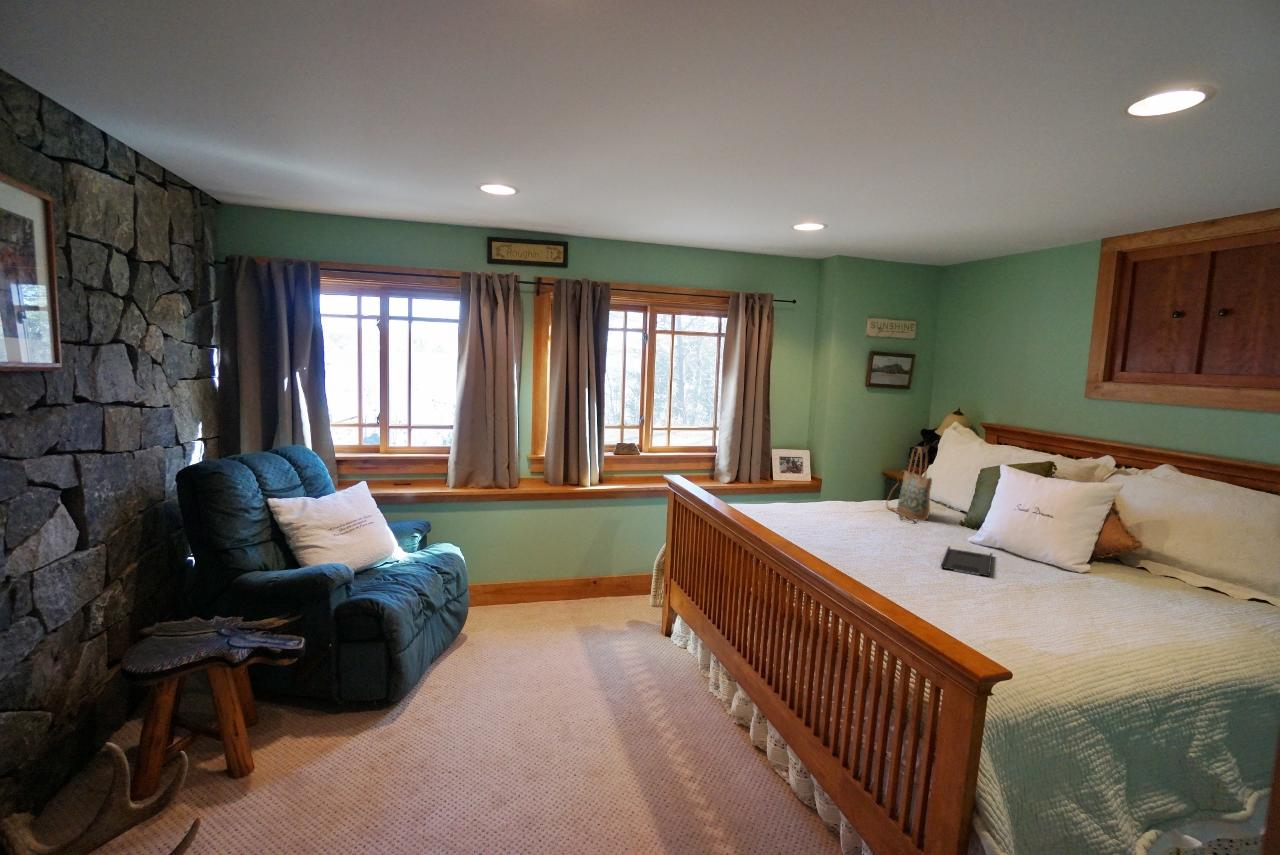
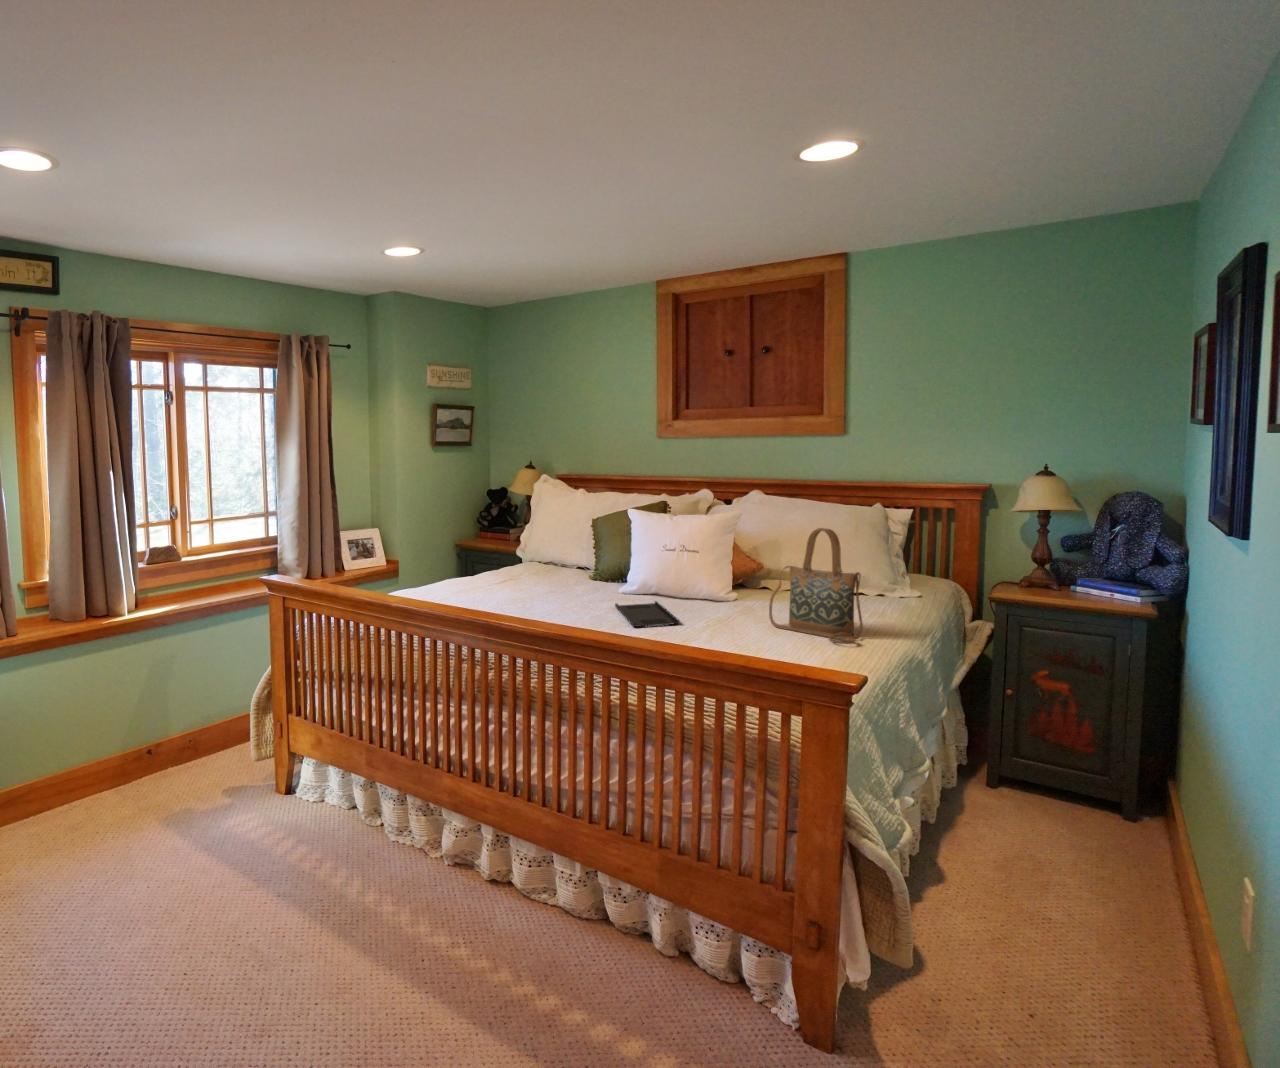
handbag: present [886,447,932,521] -> present [769,528,863,644]

